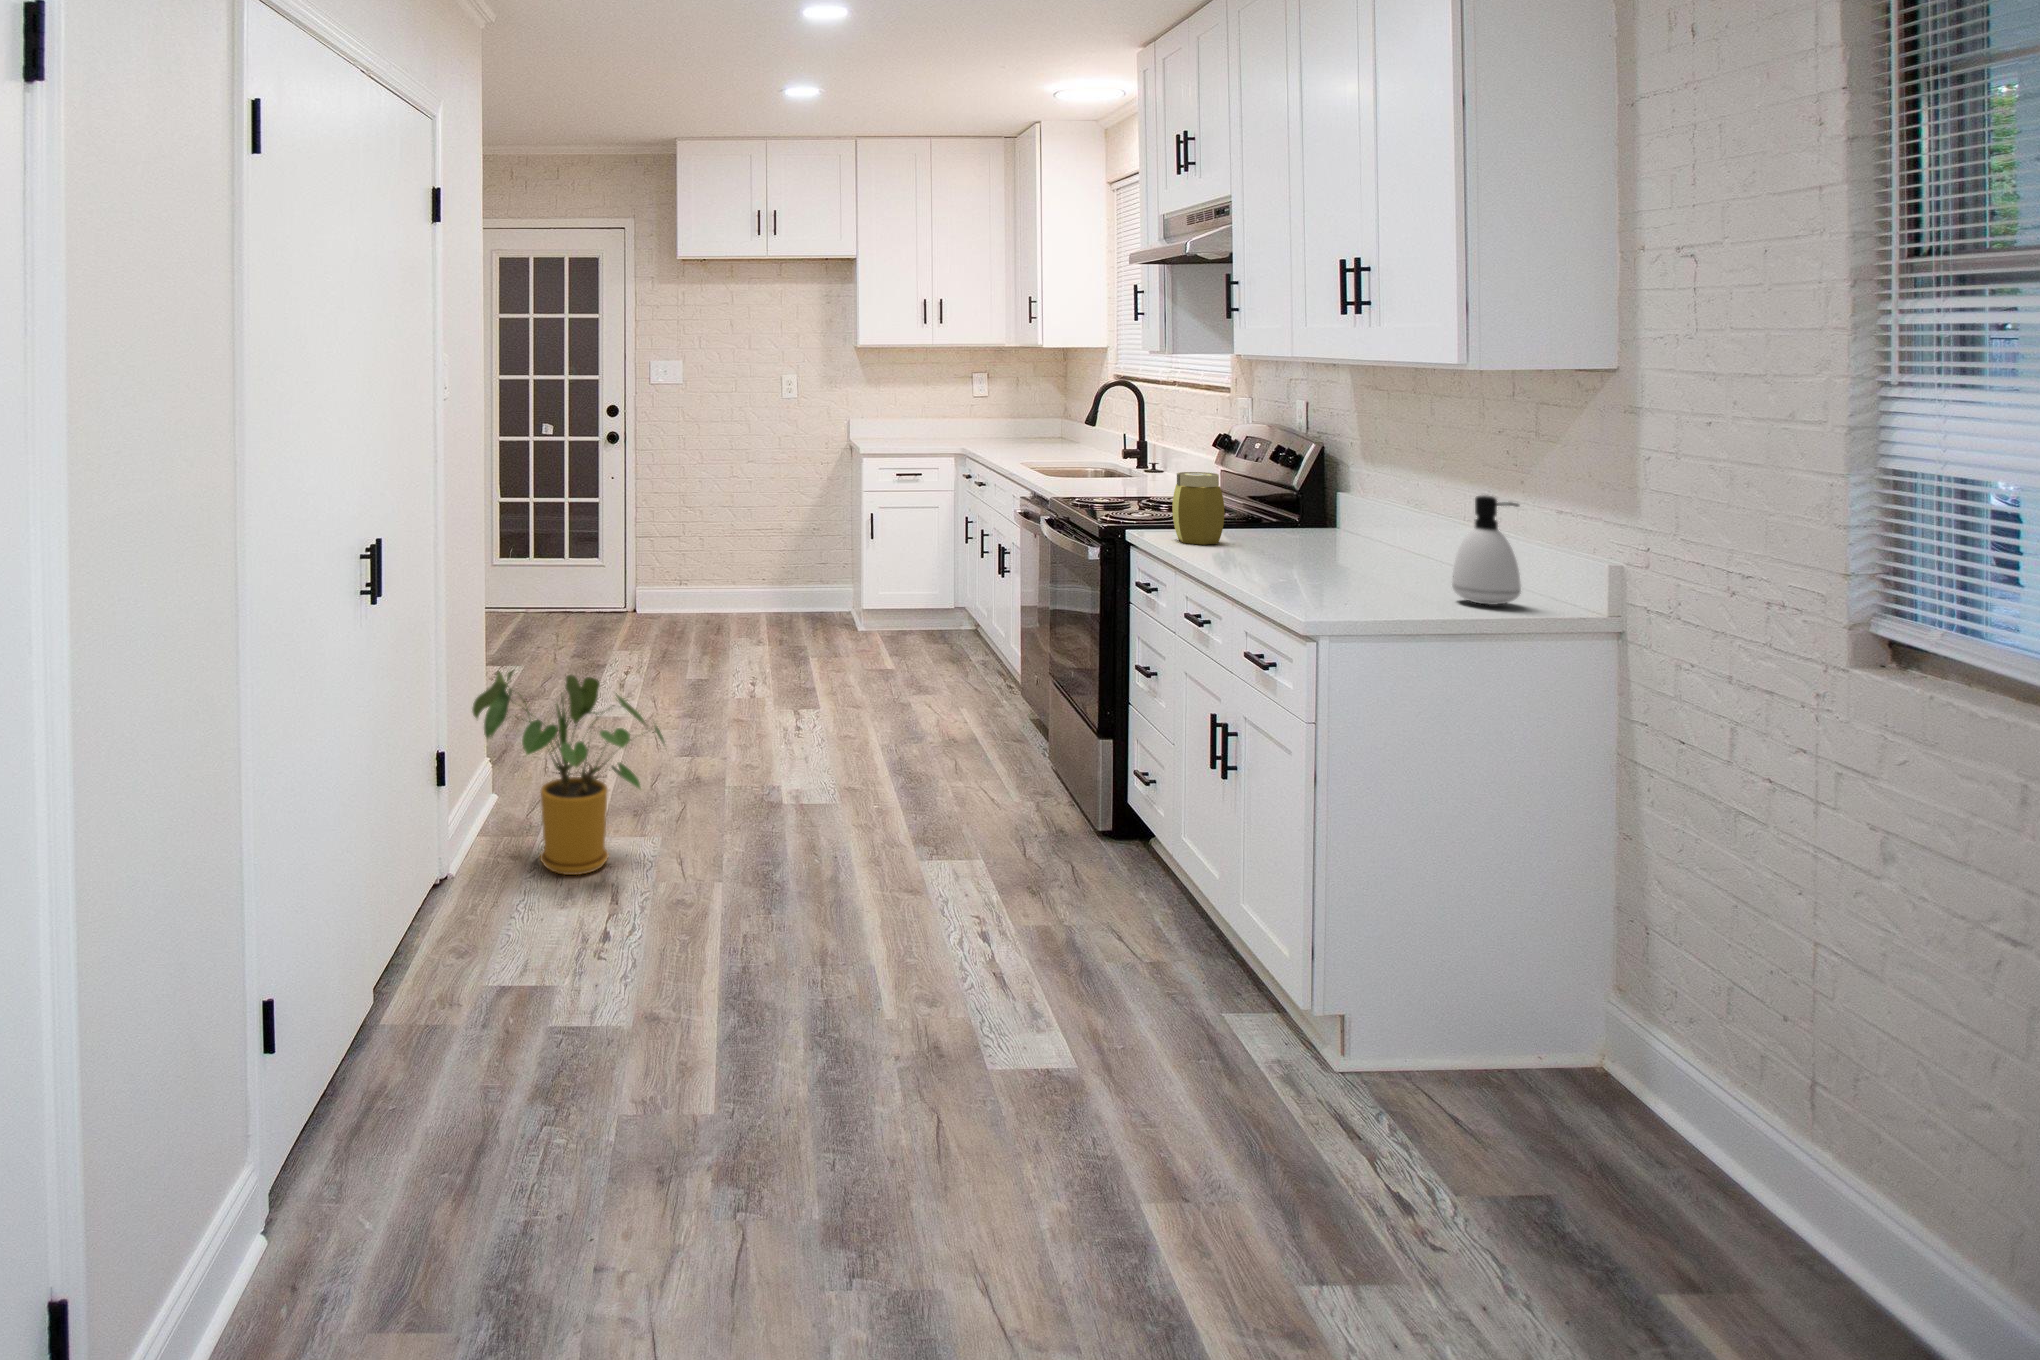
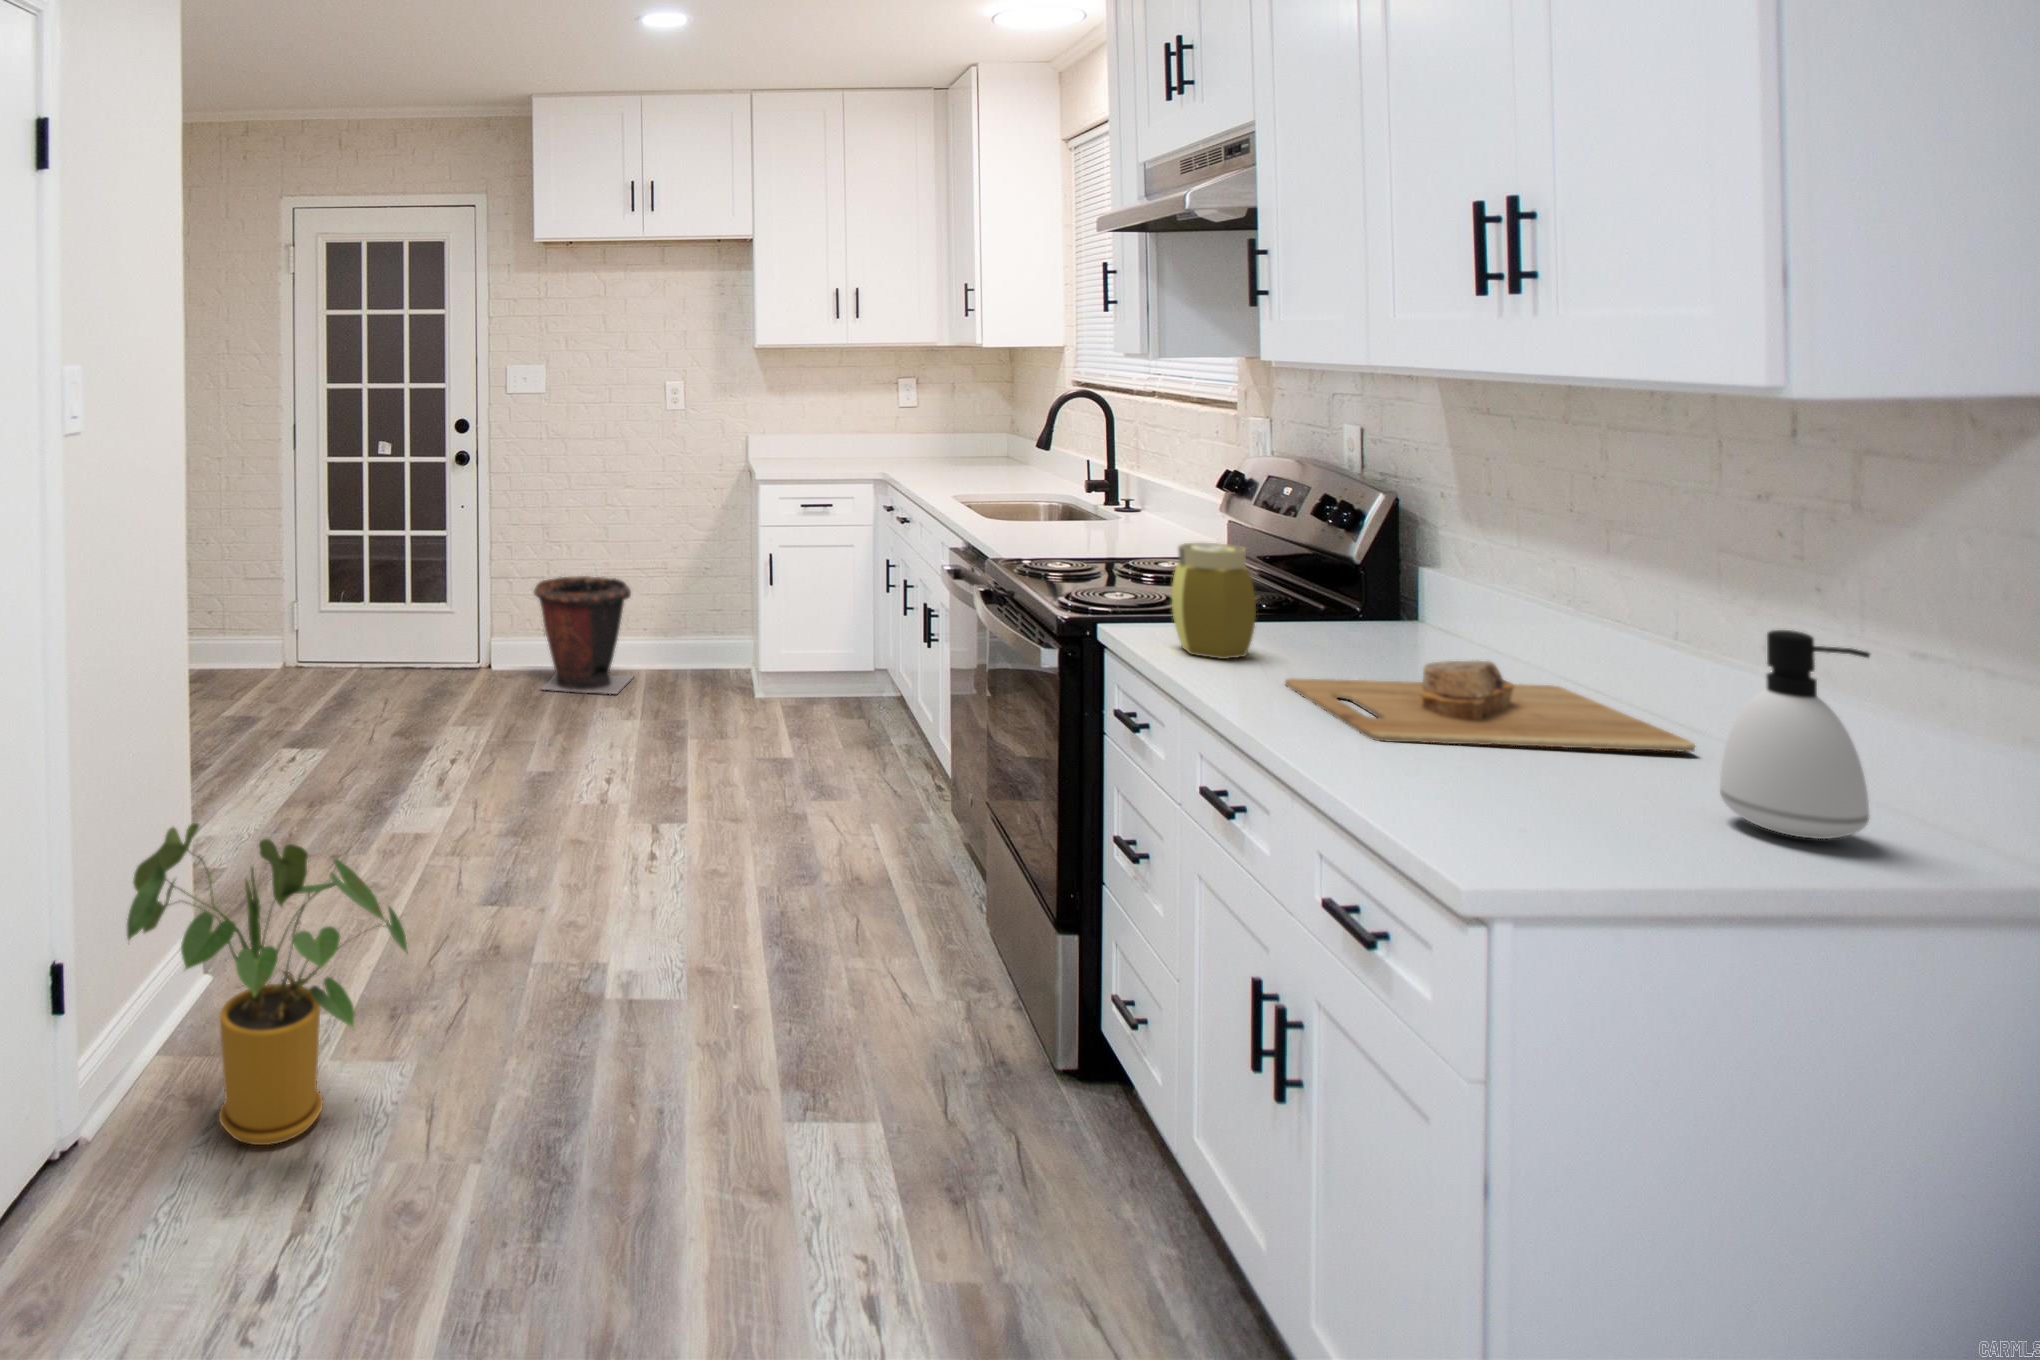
waste bin: none [676,535,758,629] -> present [534,576,633,694]
cutting board: none [1239,535,1461,578] -> present [1285,661,1695,752]

